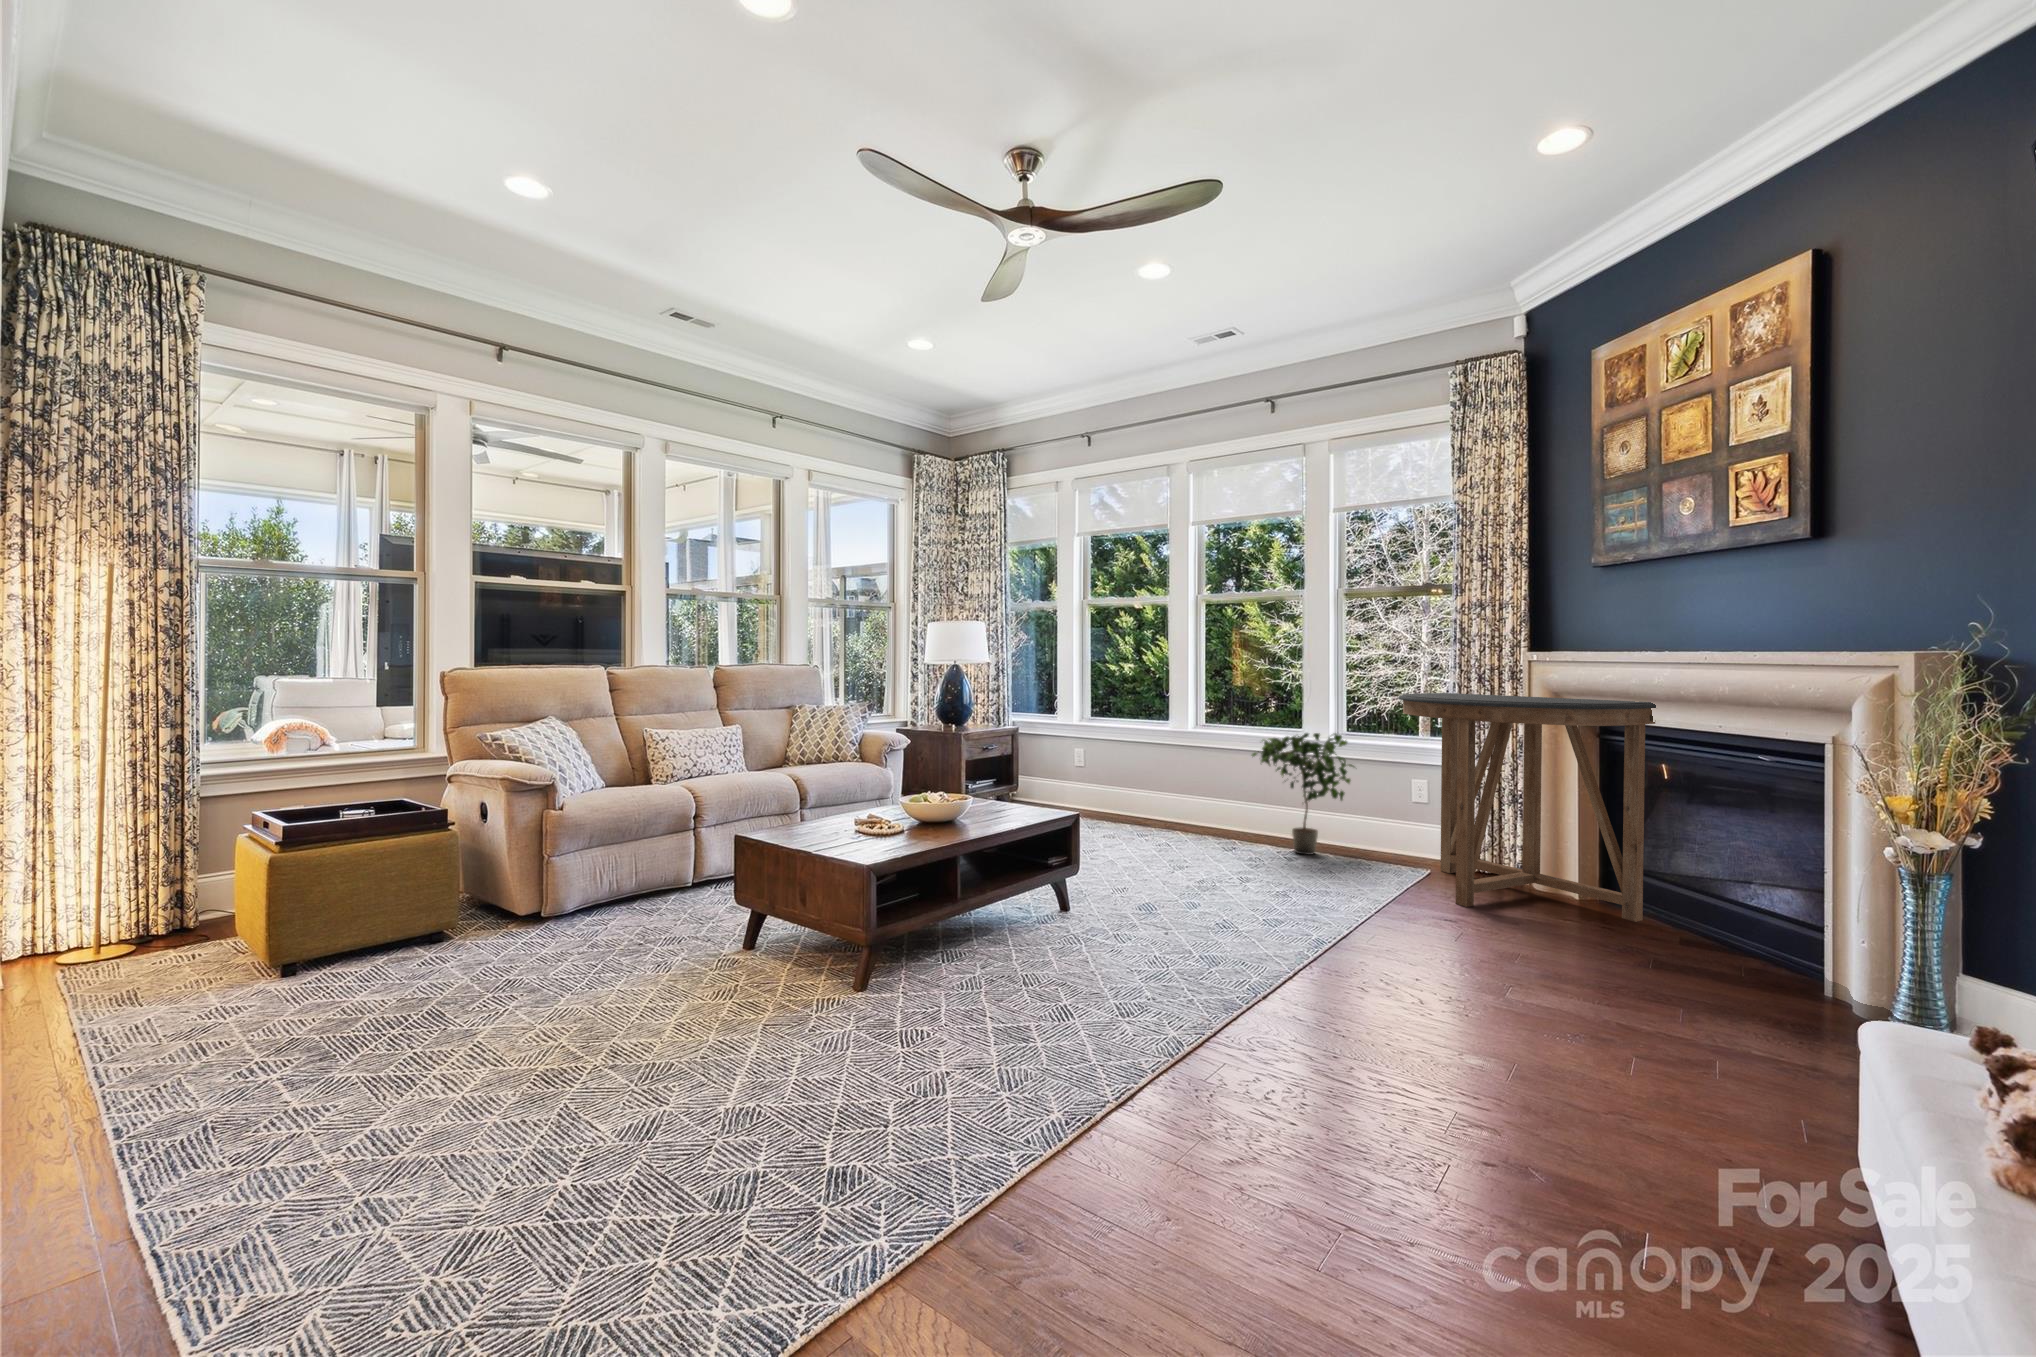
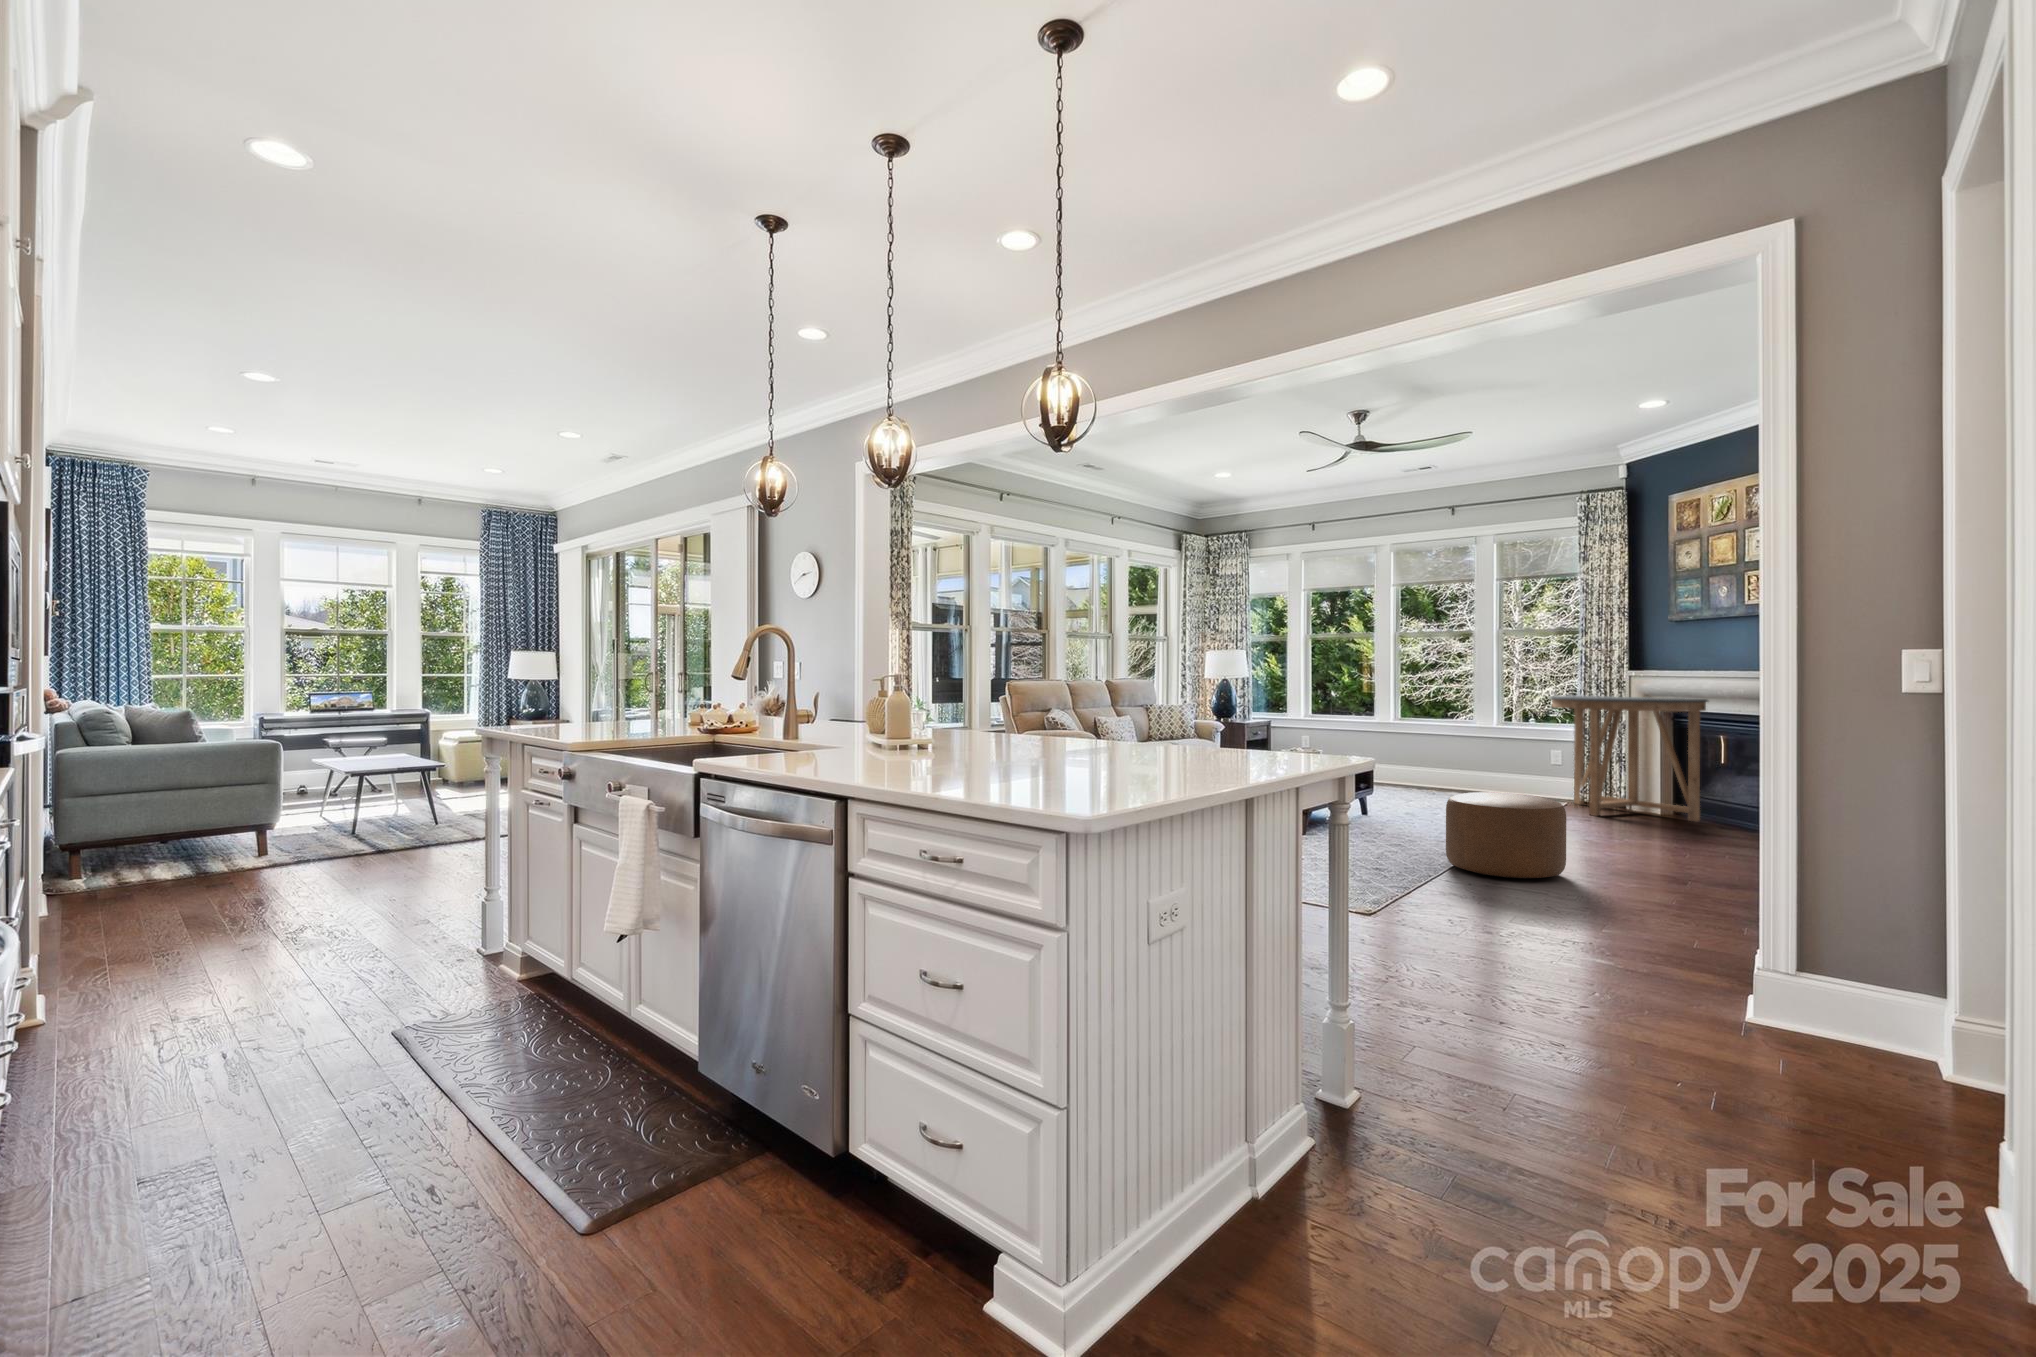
potted plant: present [1251,733,1354,855] -> none [1445,721,1517,797]
ottoman: none [1007,954,1299,1268] -> present [1446,792,1566,878]

